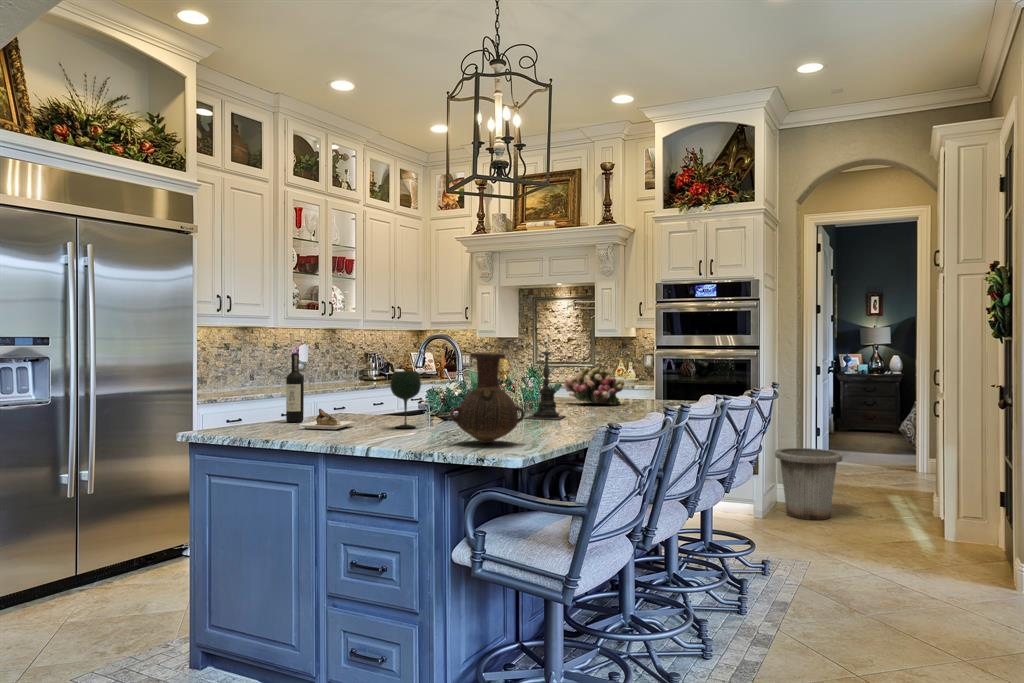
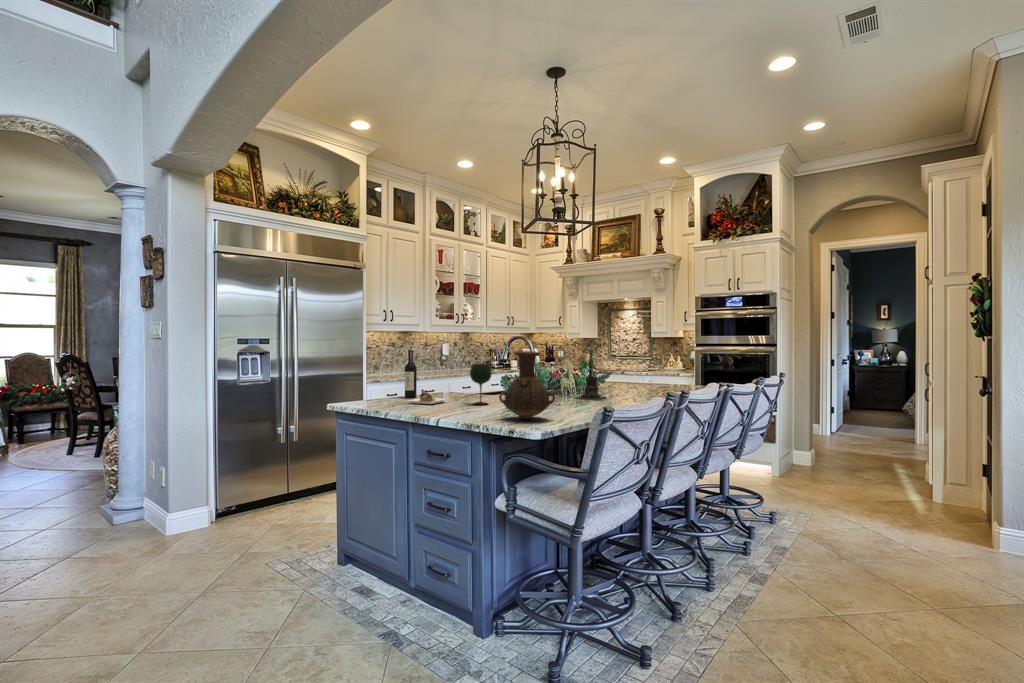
flower arrangement: present [564,367,624,405] -> none [614,360,660,389]
trash can: present [775,448,842,520] -> none [789,423,846,481]

